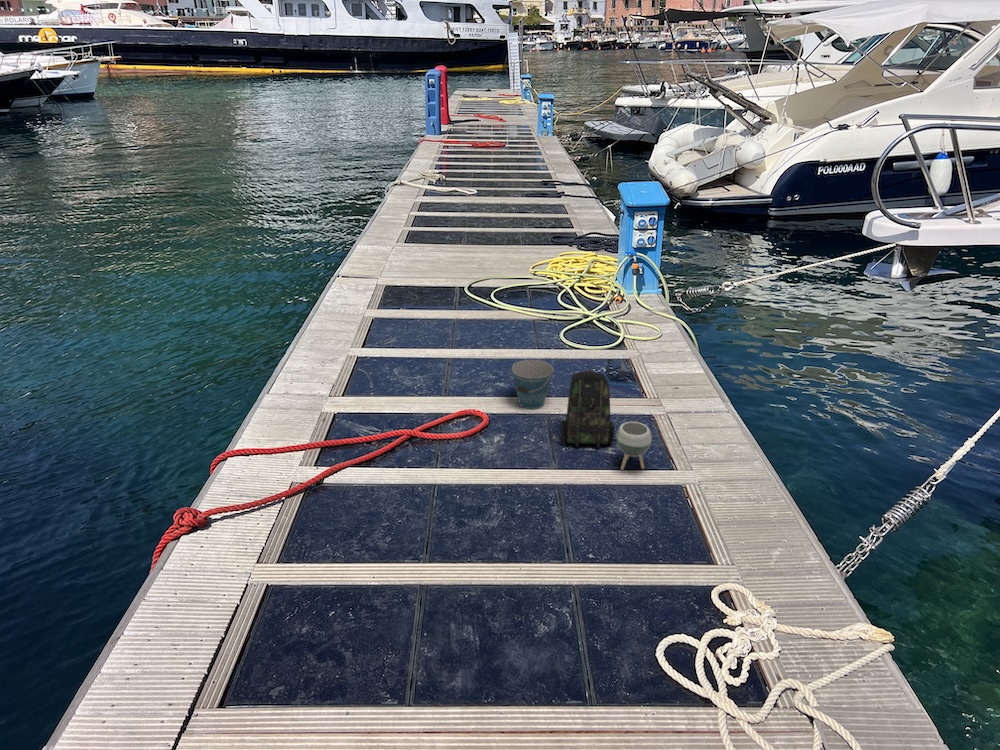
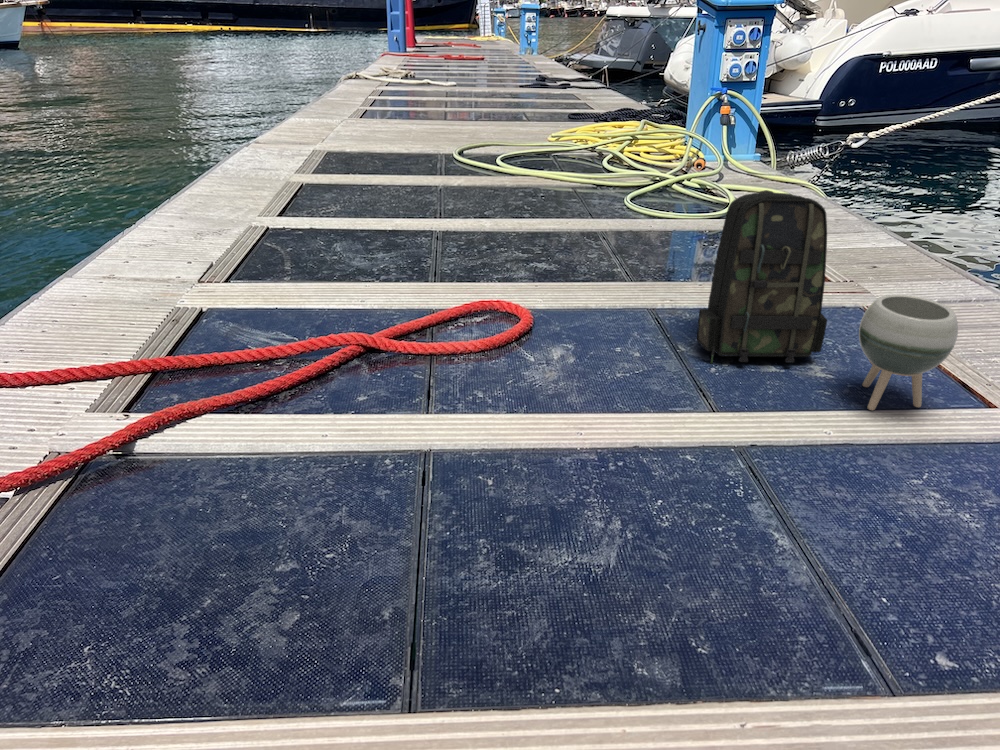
bucket: present [512,360,553,409] -> none [571,205,660,300]

